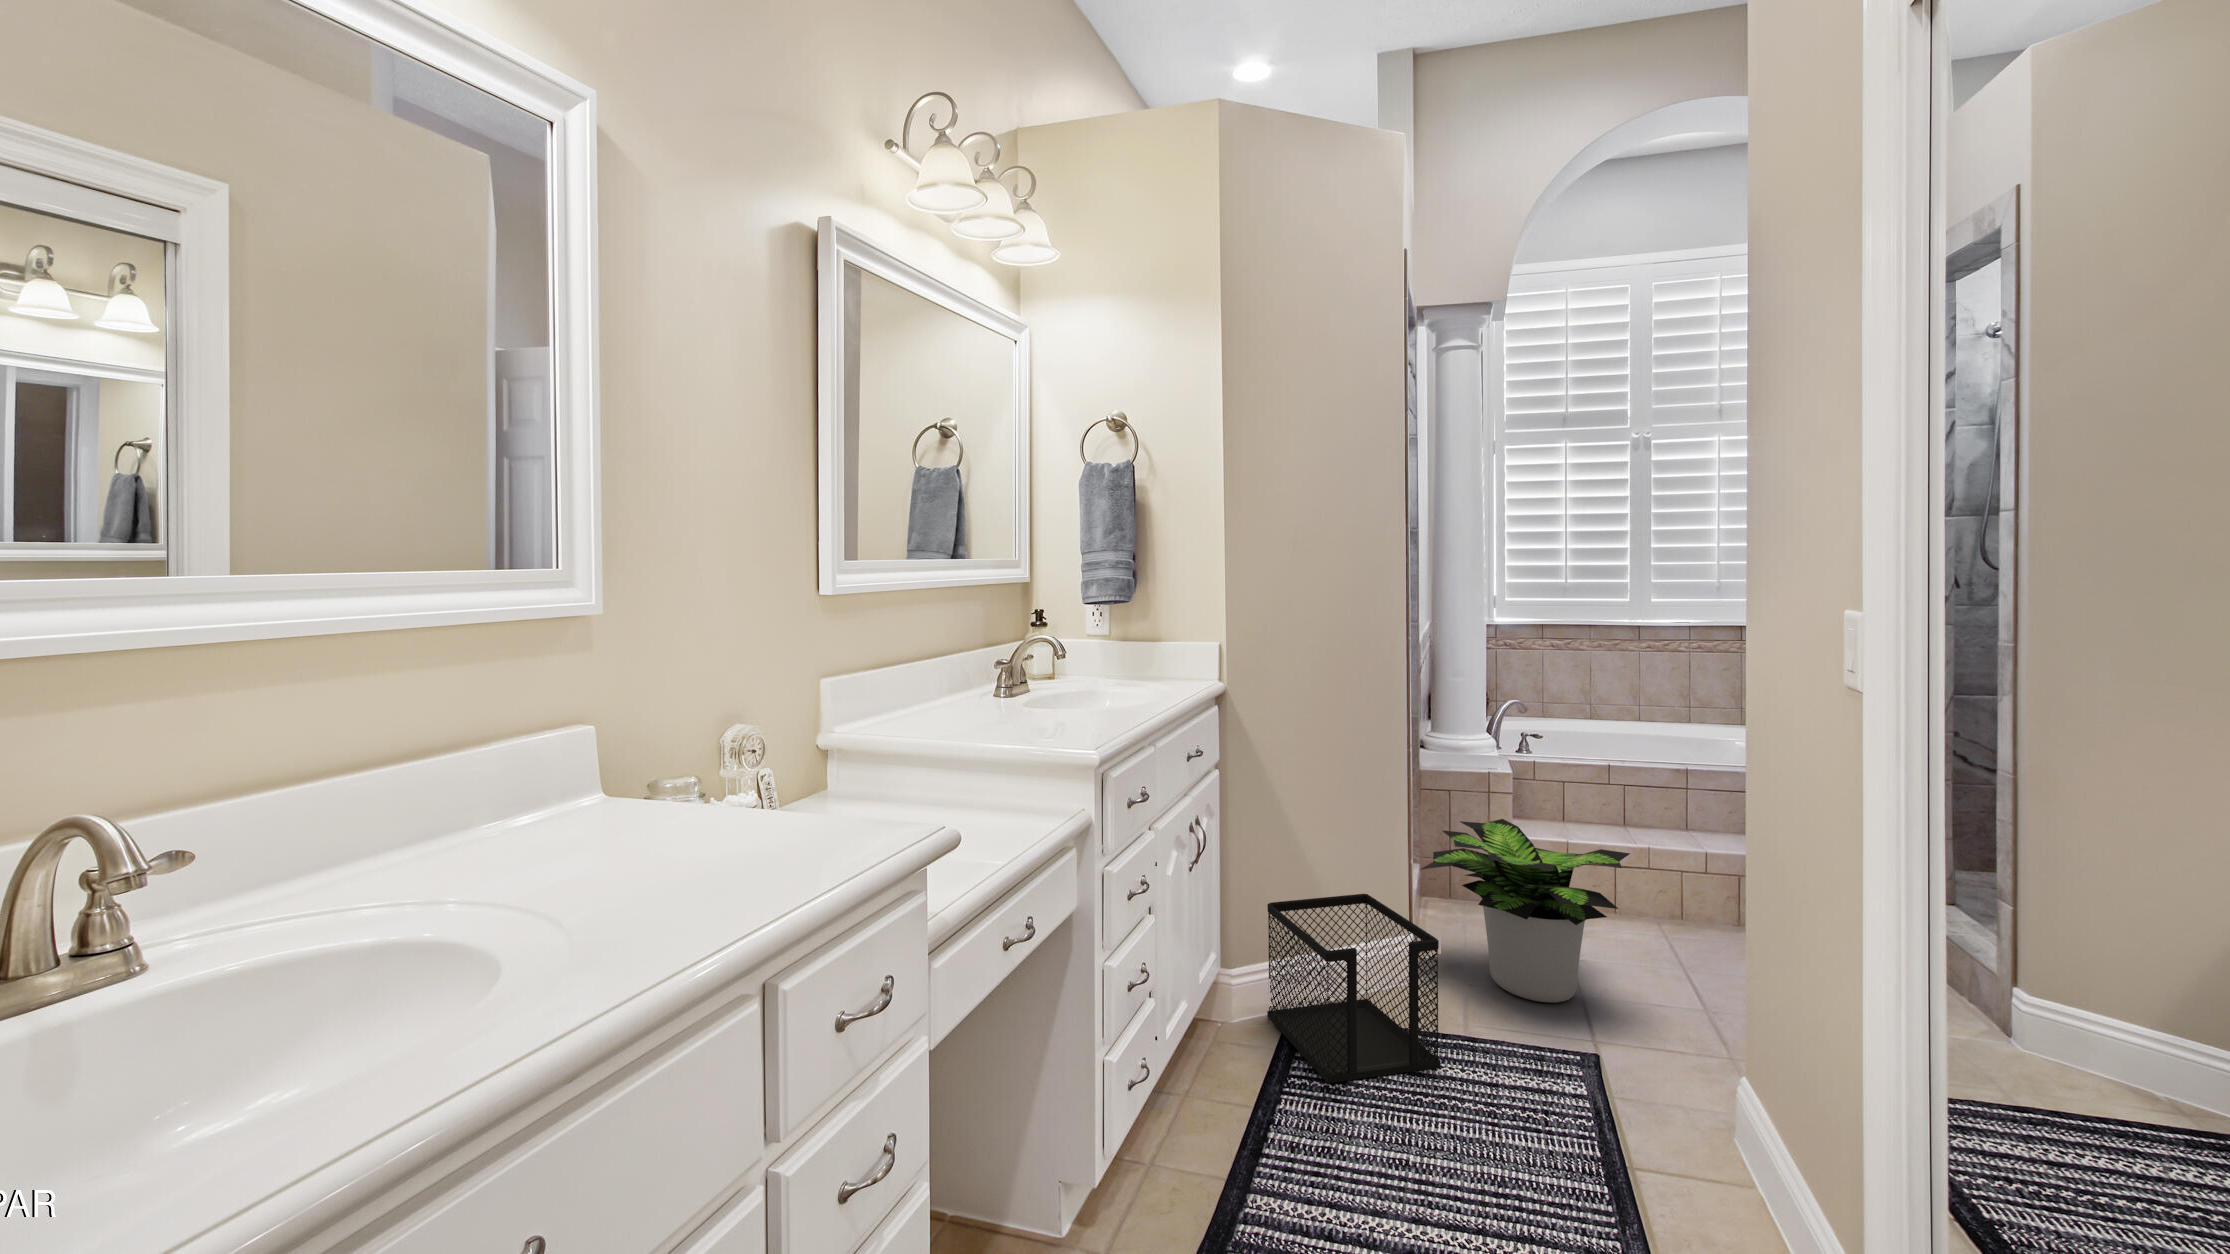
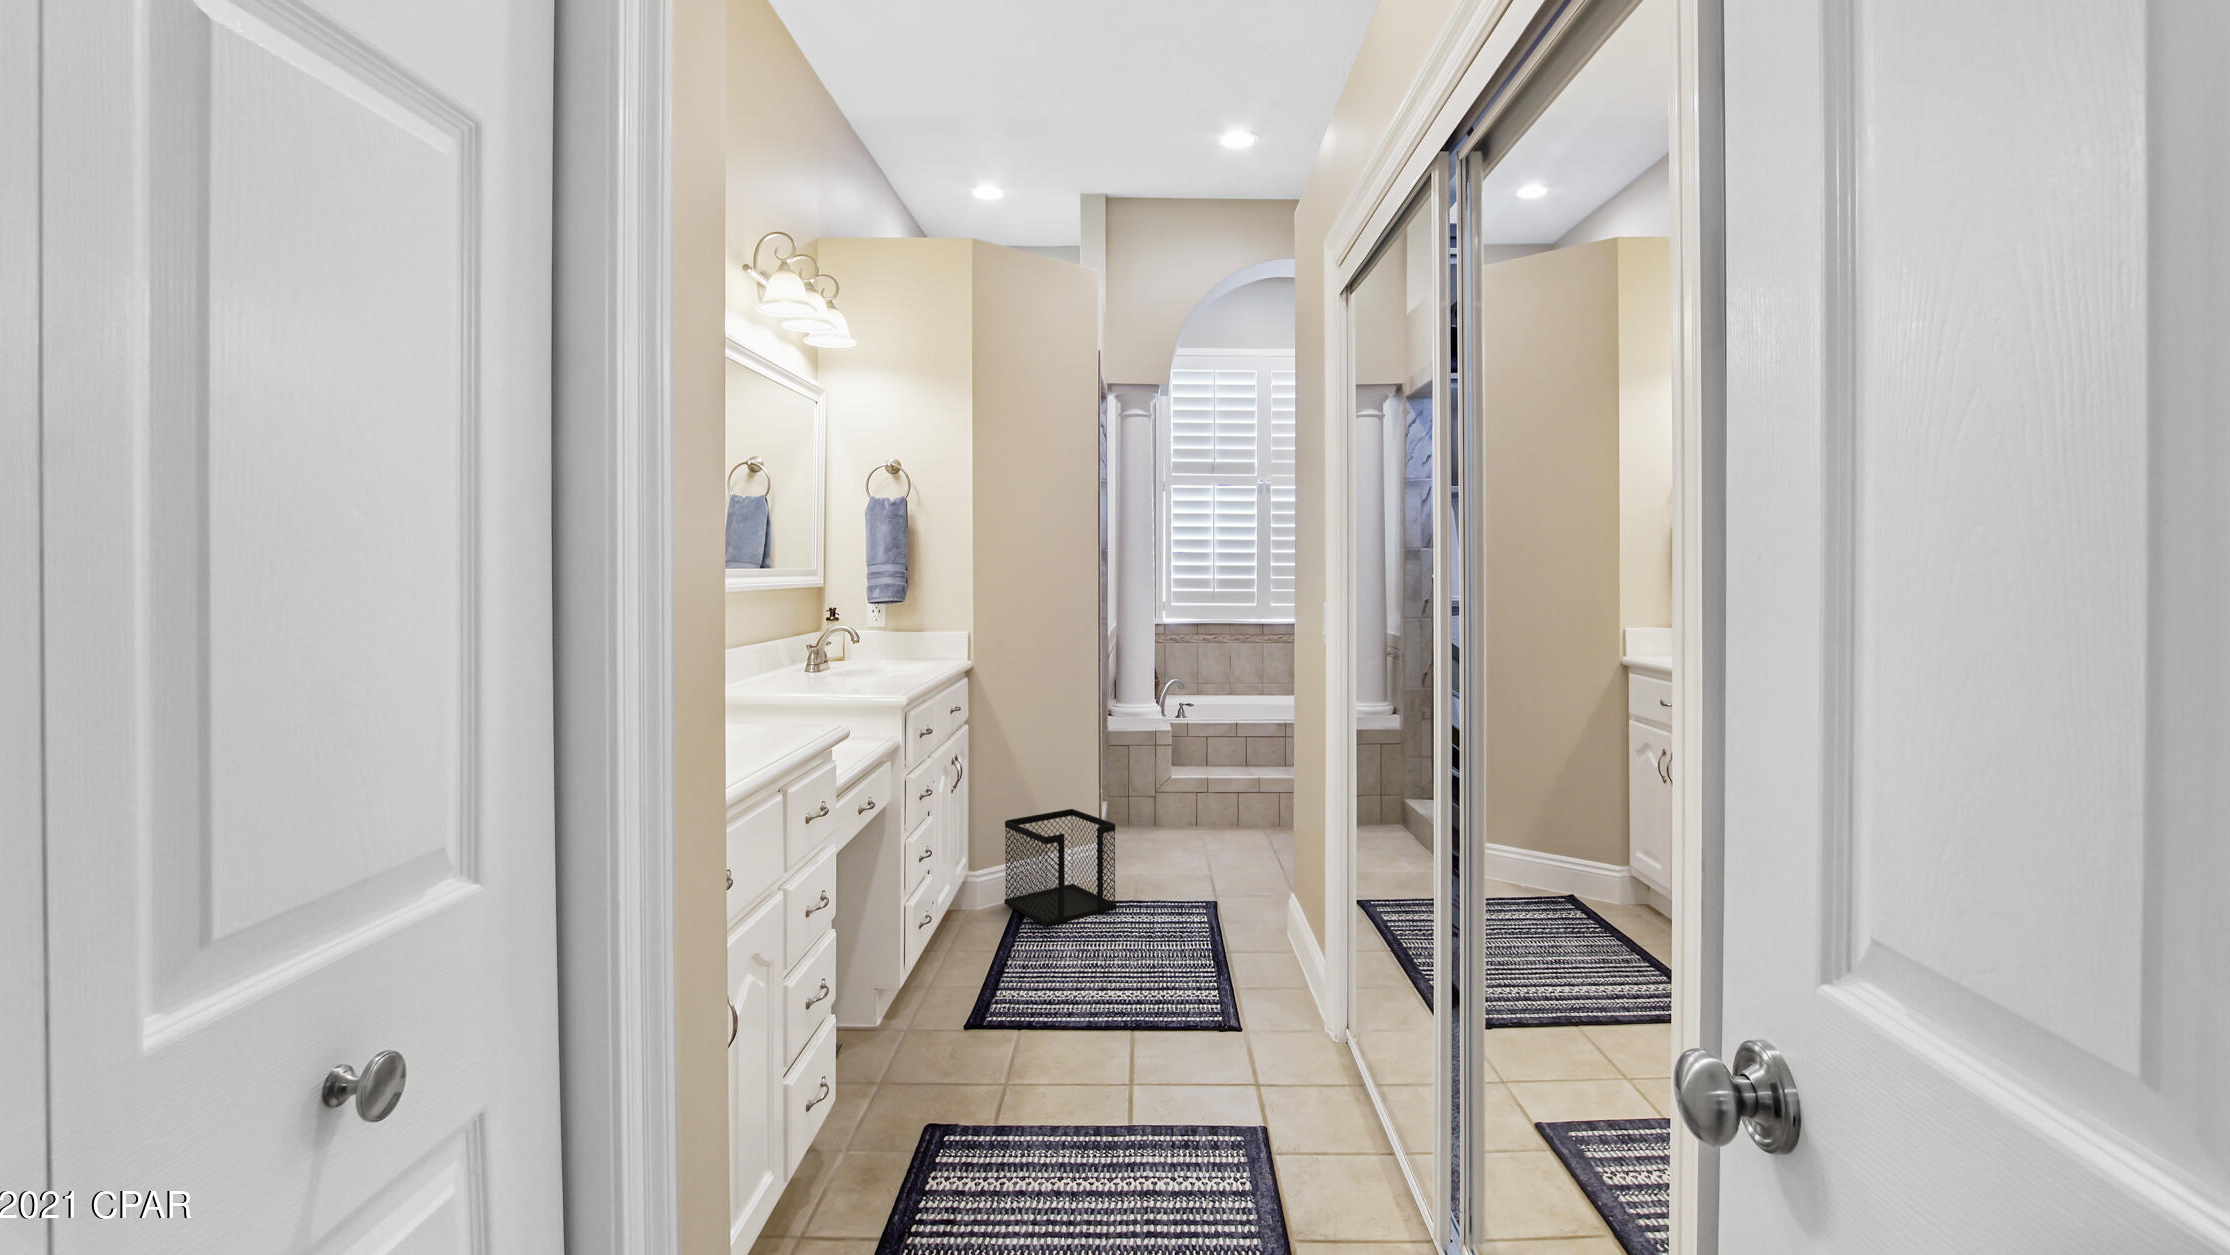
potted plant: present [1421,819,1630,1003] -> none [1108,756,1233,870]

